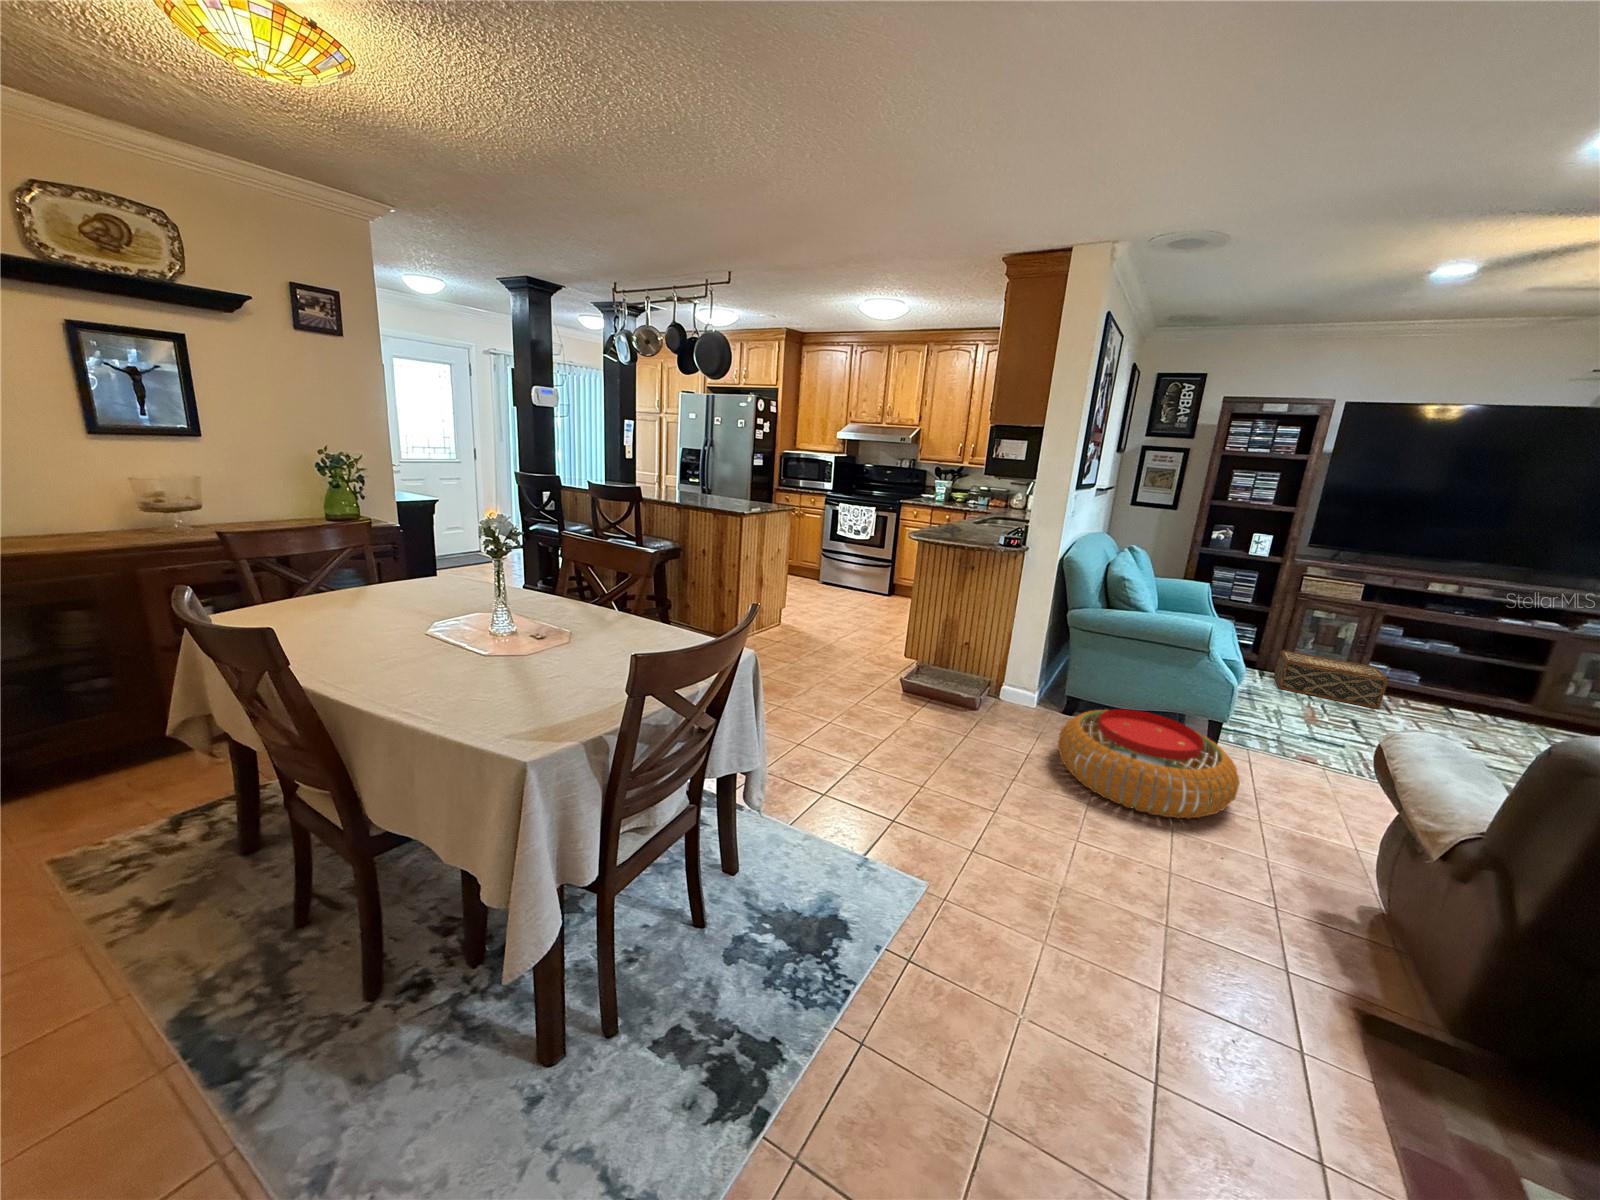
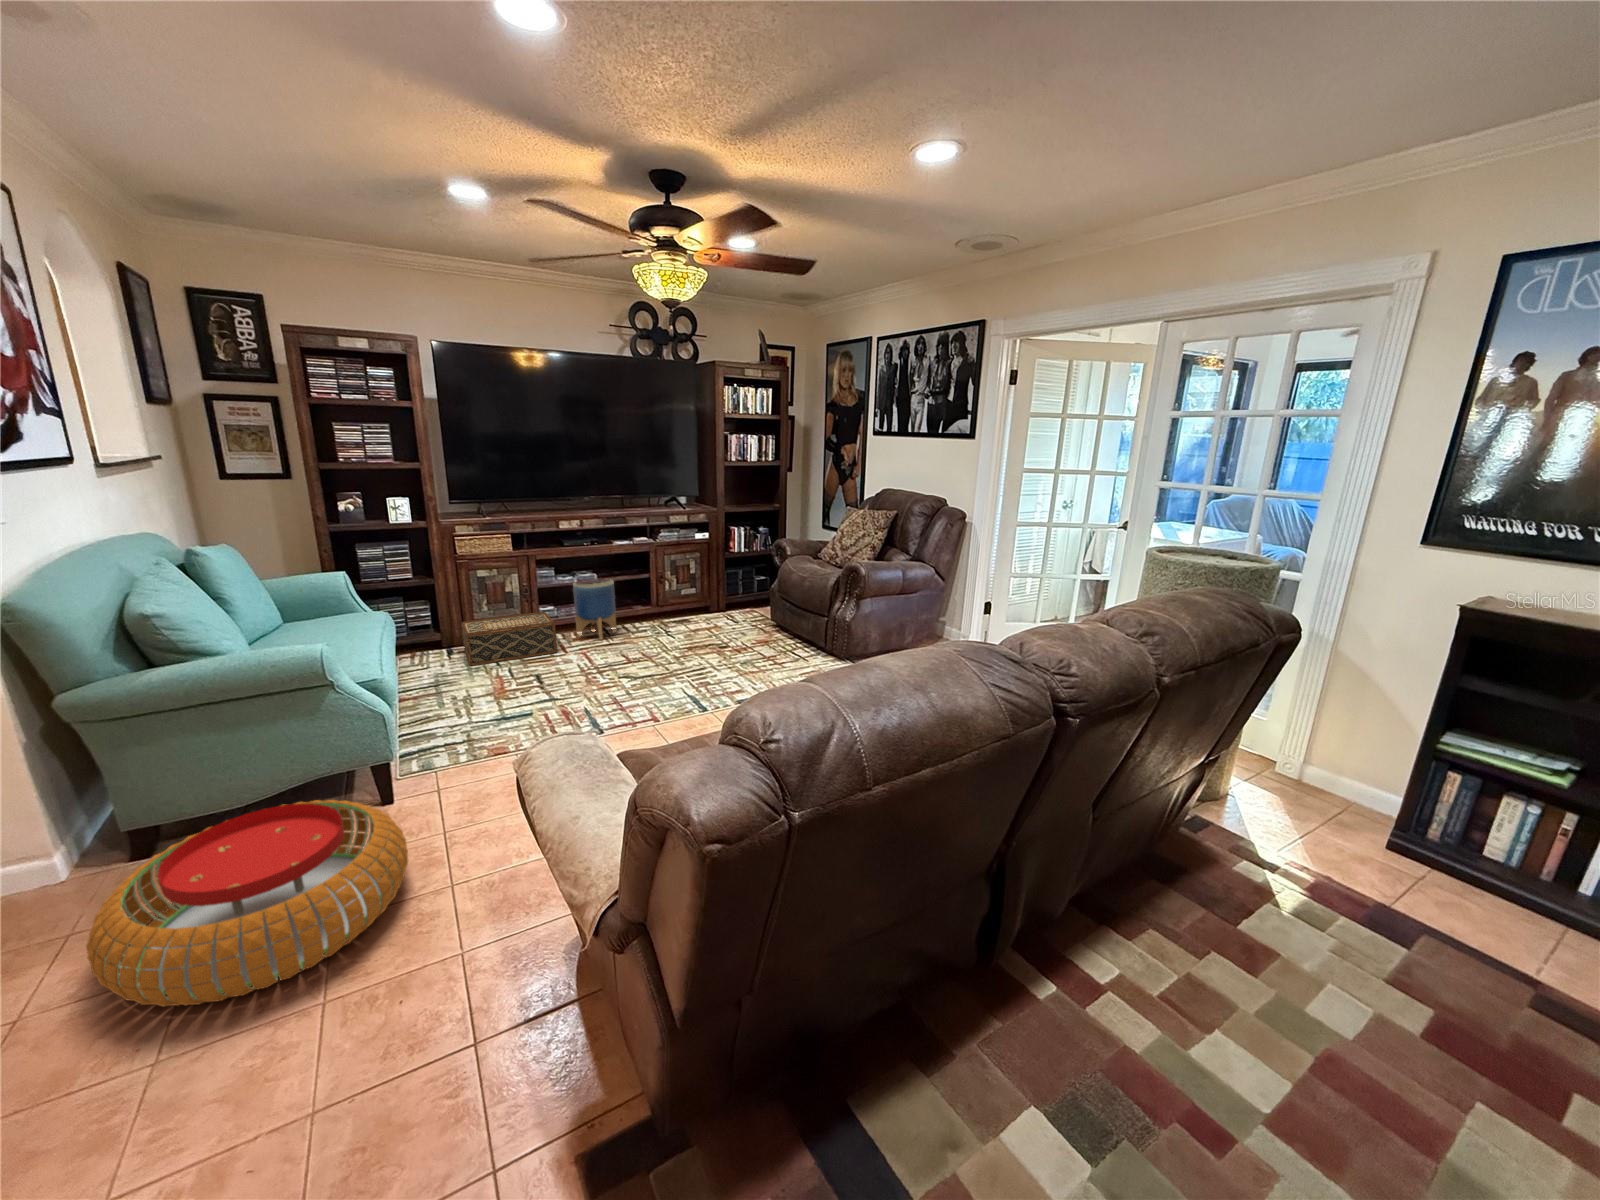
planter: none [1406,648,1486,717] -> present [573,580,617,640]

